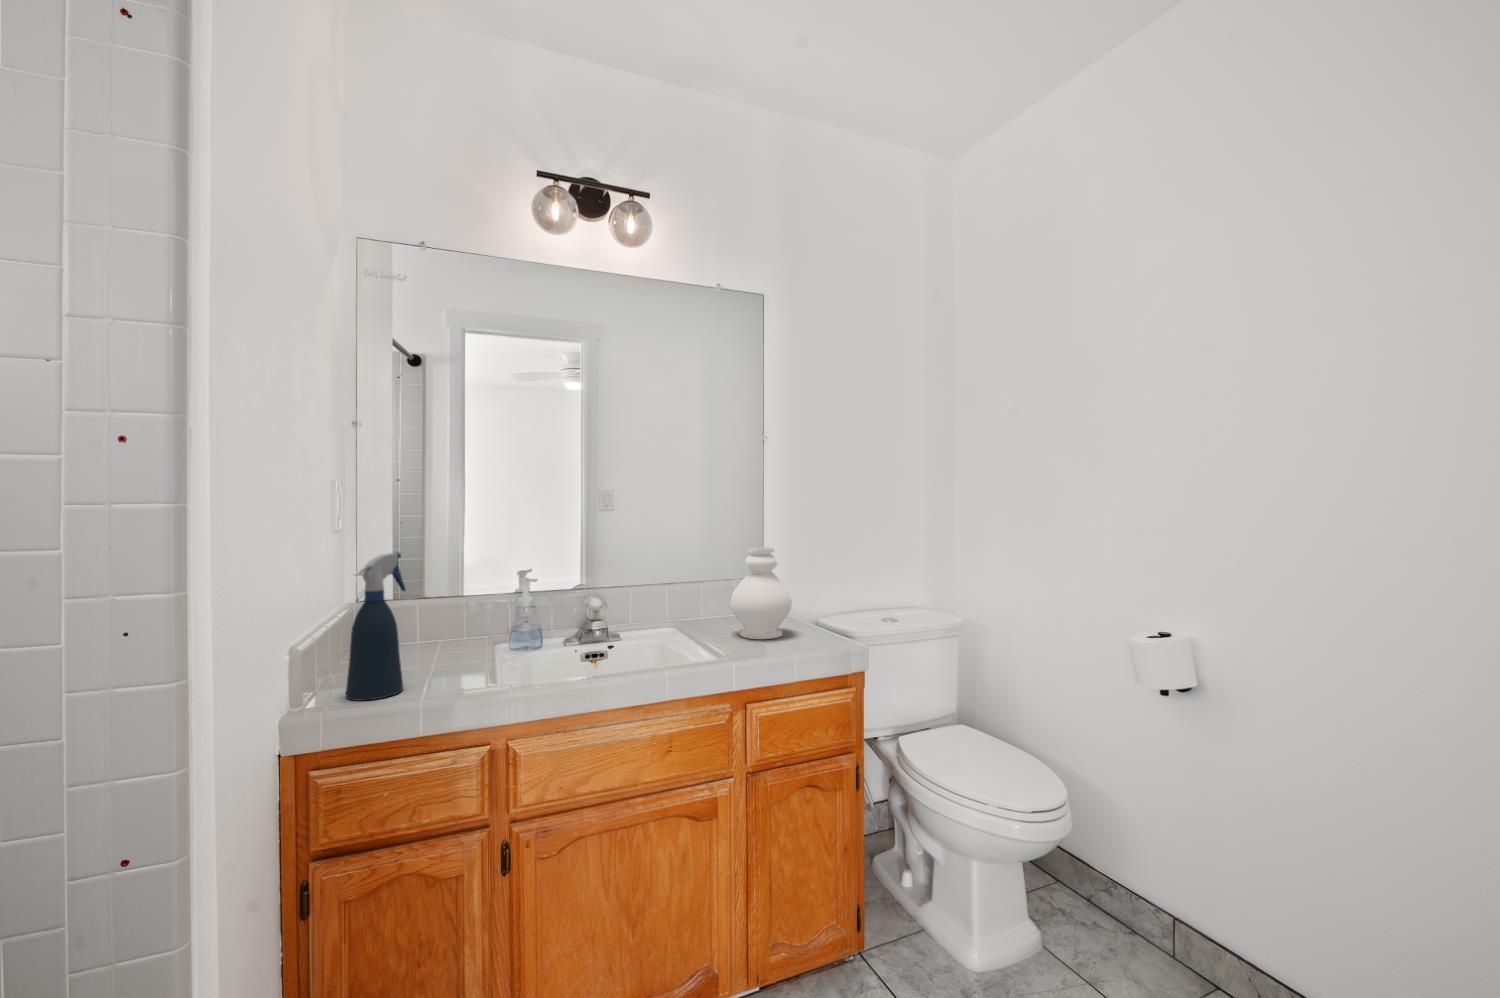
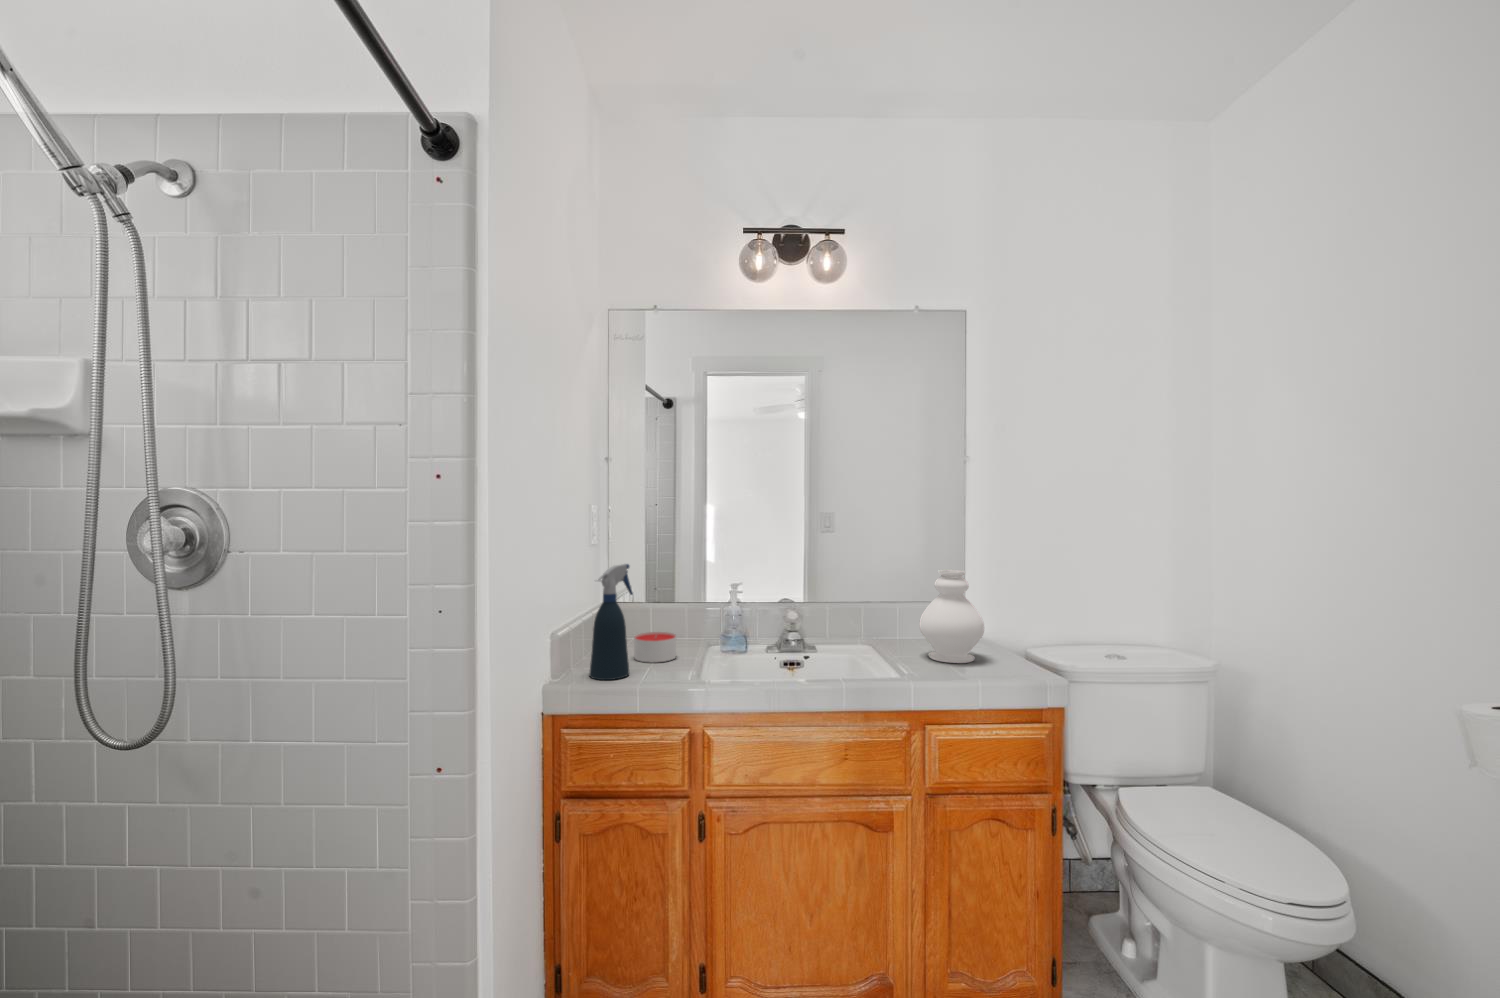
candle: none [404,634,461,672] -> present [634,632,676,662]

